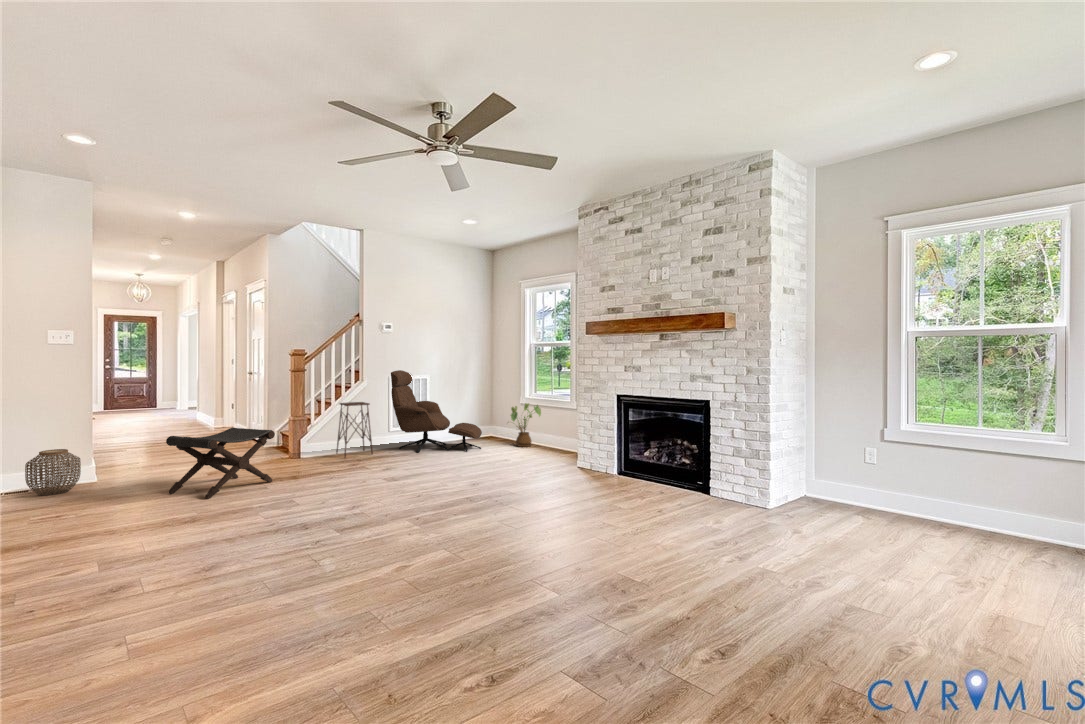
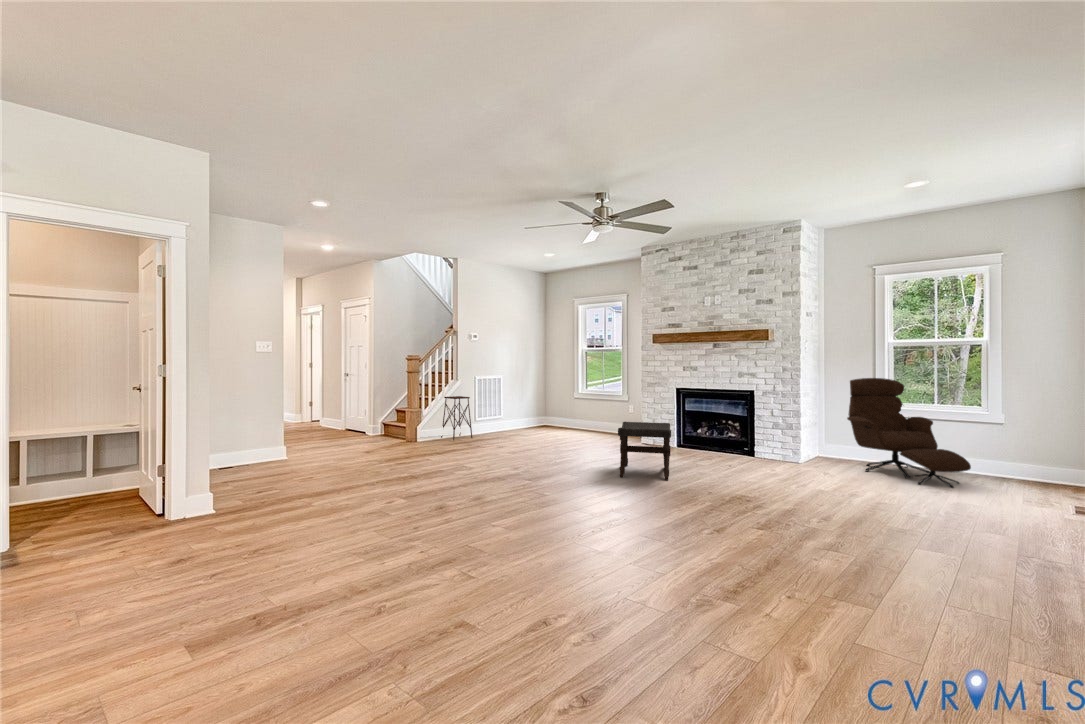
lounge chair: present [391,370,482,452] -> present [847,378,971,488]
house plant: present [511,403,541,447] -> none [569,397,597,432]
footstool: present [166,428,275,499] -> present [618,422,671,480]
woven basket: present [25,449,81,495] -> none [250,430,286,465]

